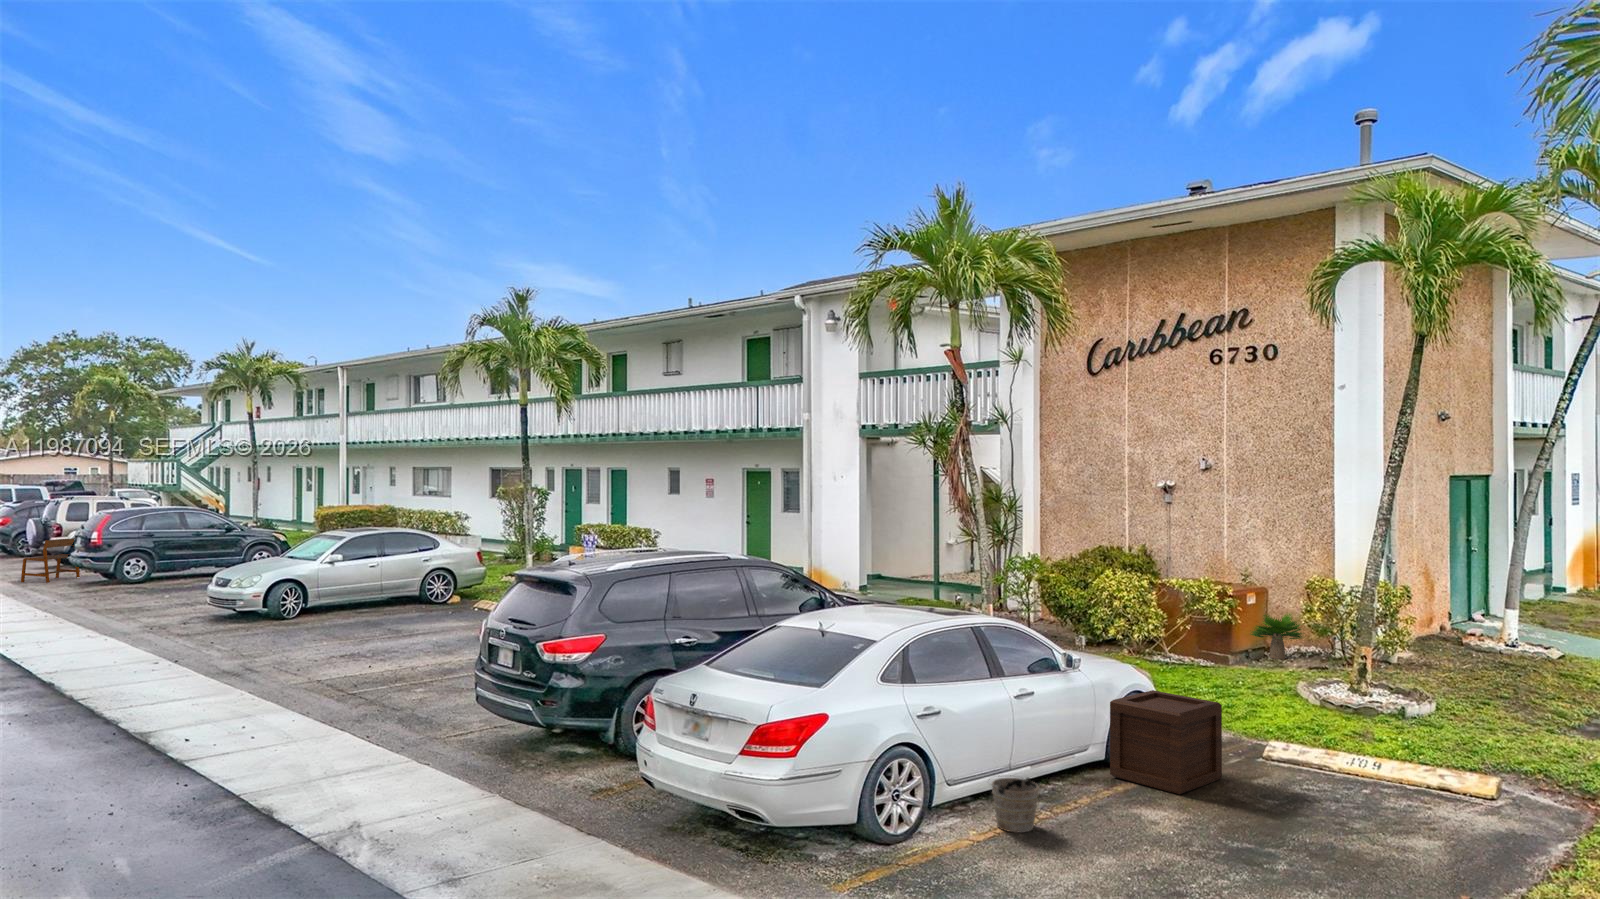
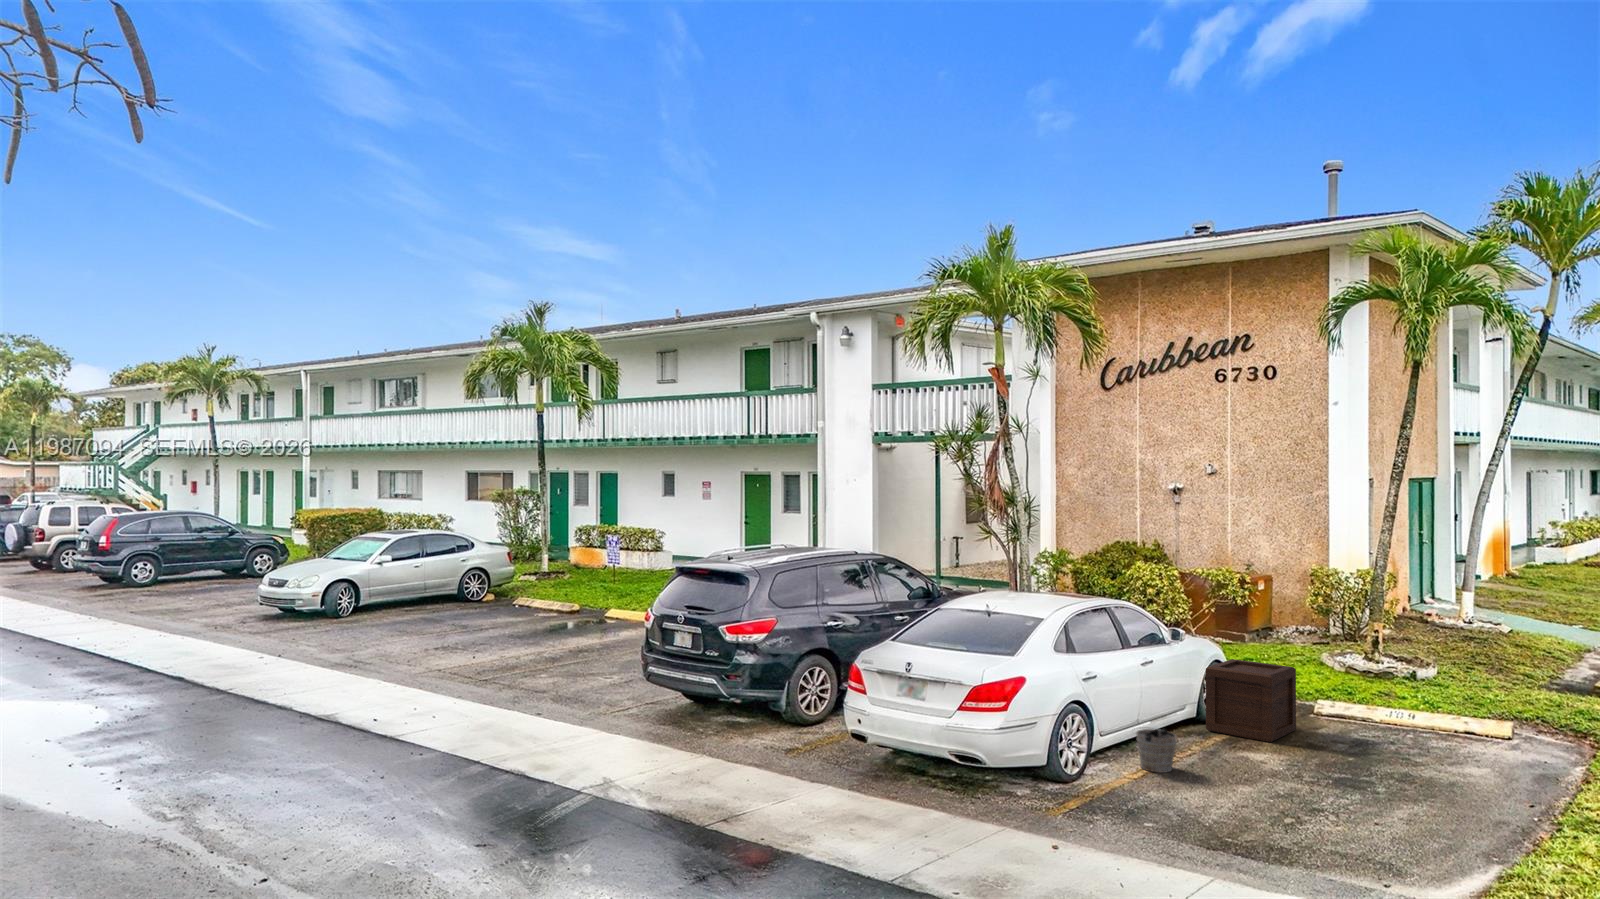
bench: present [21,538,80,583] -> none [19,541,77,587]
potted plant: present [1251,614,1302,659] -> none [1253,597,1305,639]

